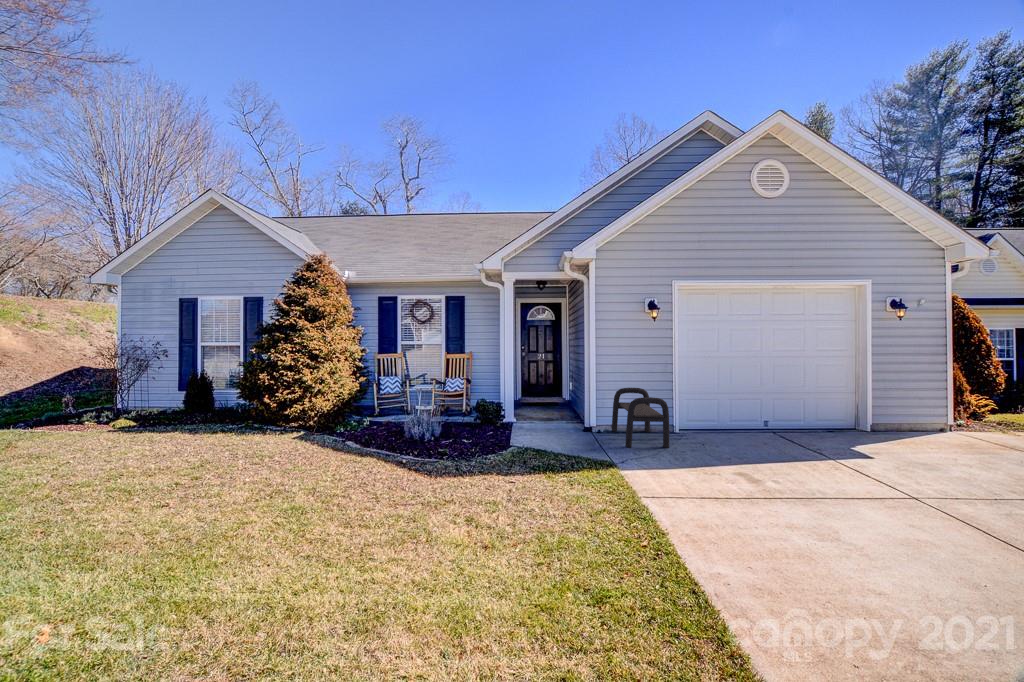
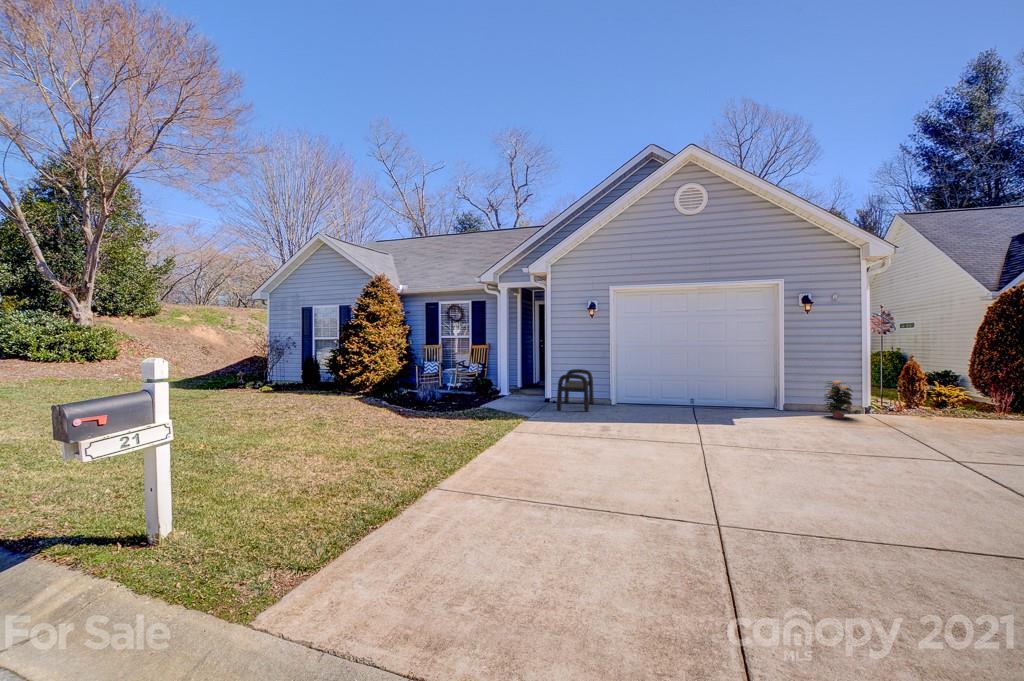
decorative plant: none [915,396,957,440] -> present [824,380,853,418]

